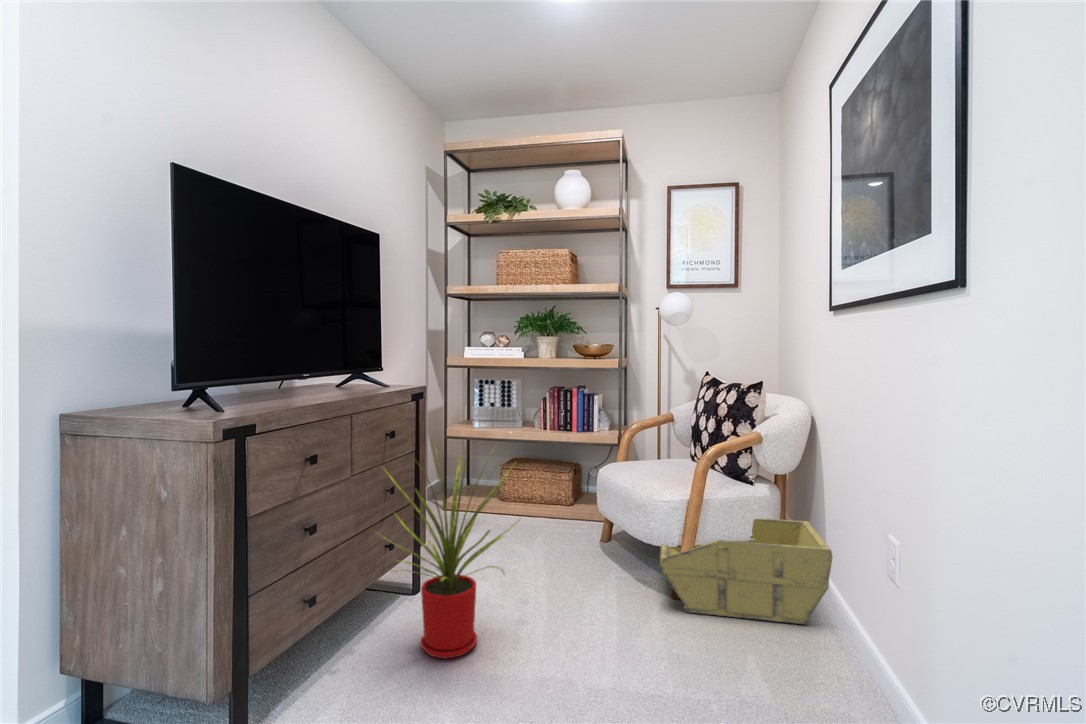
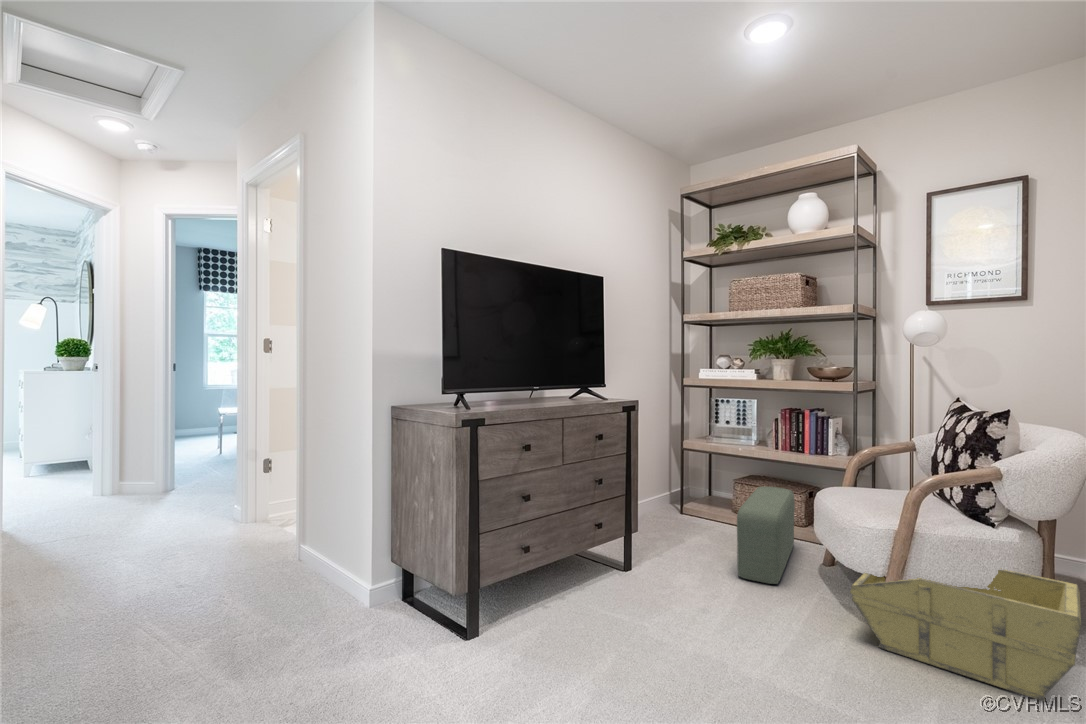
house plant: present [383,449,519,658] -> none [570,444,695,622]
pouf: none [533,469,578,571] -> present [737,487,795,584]

